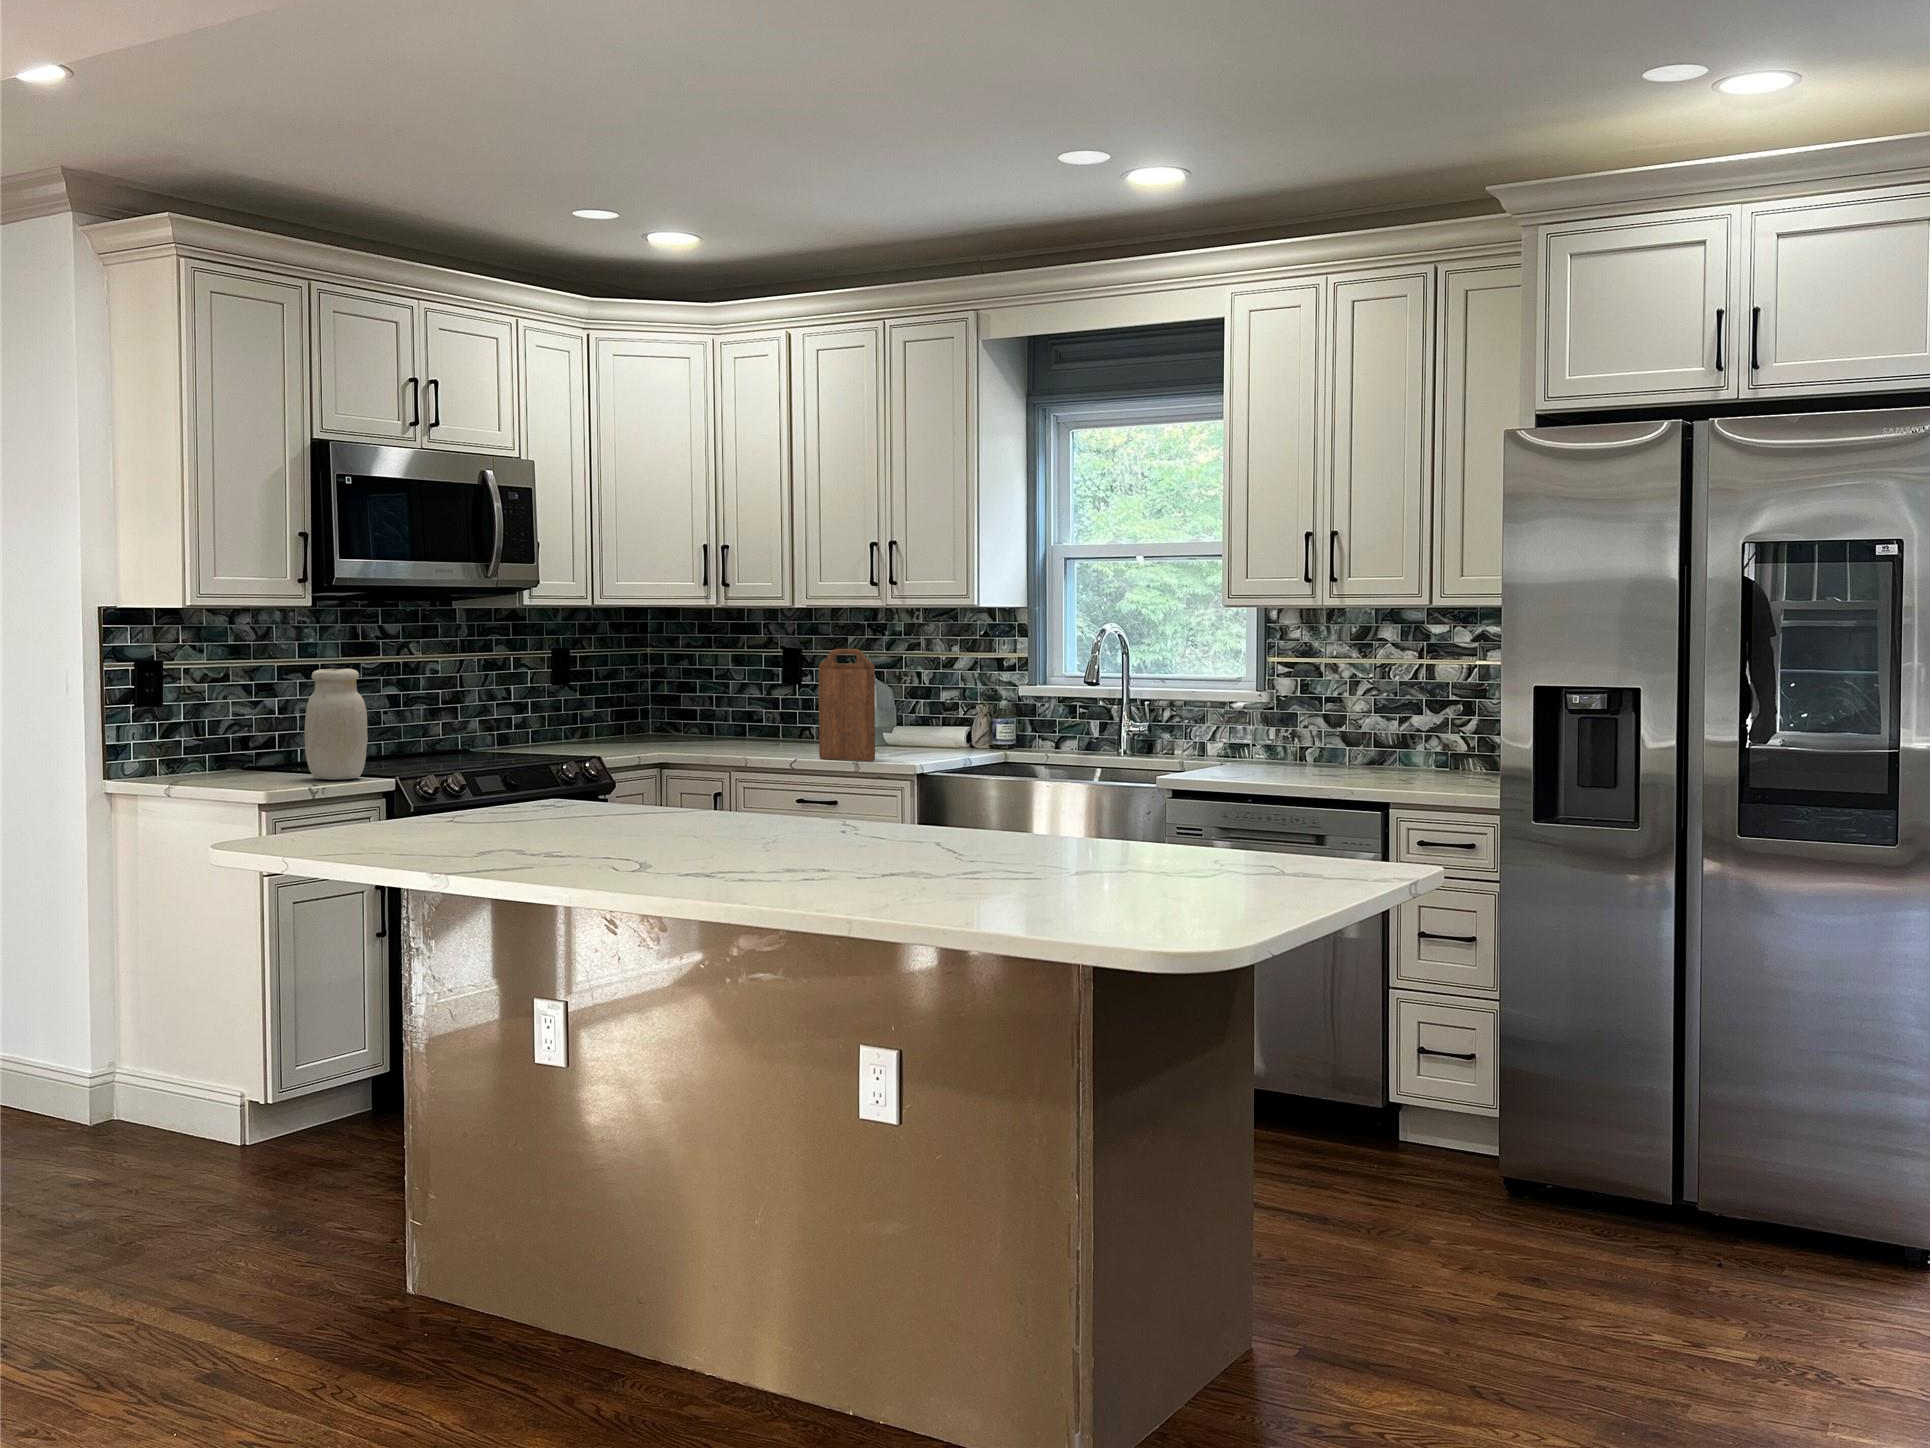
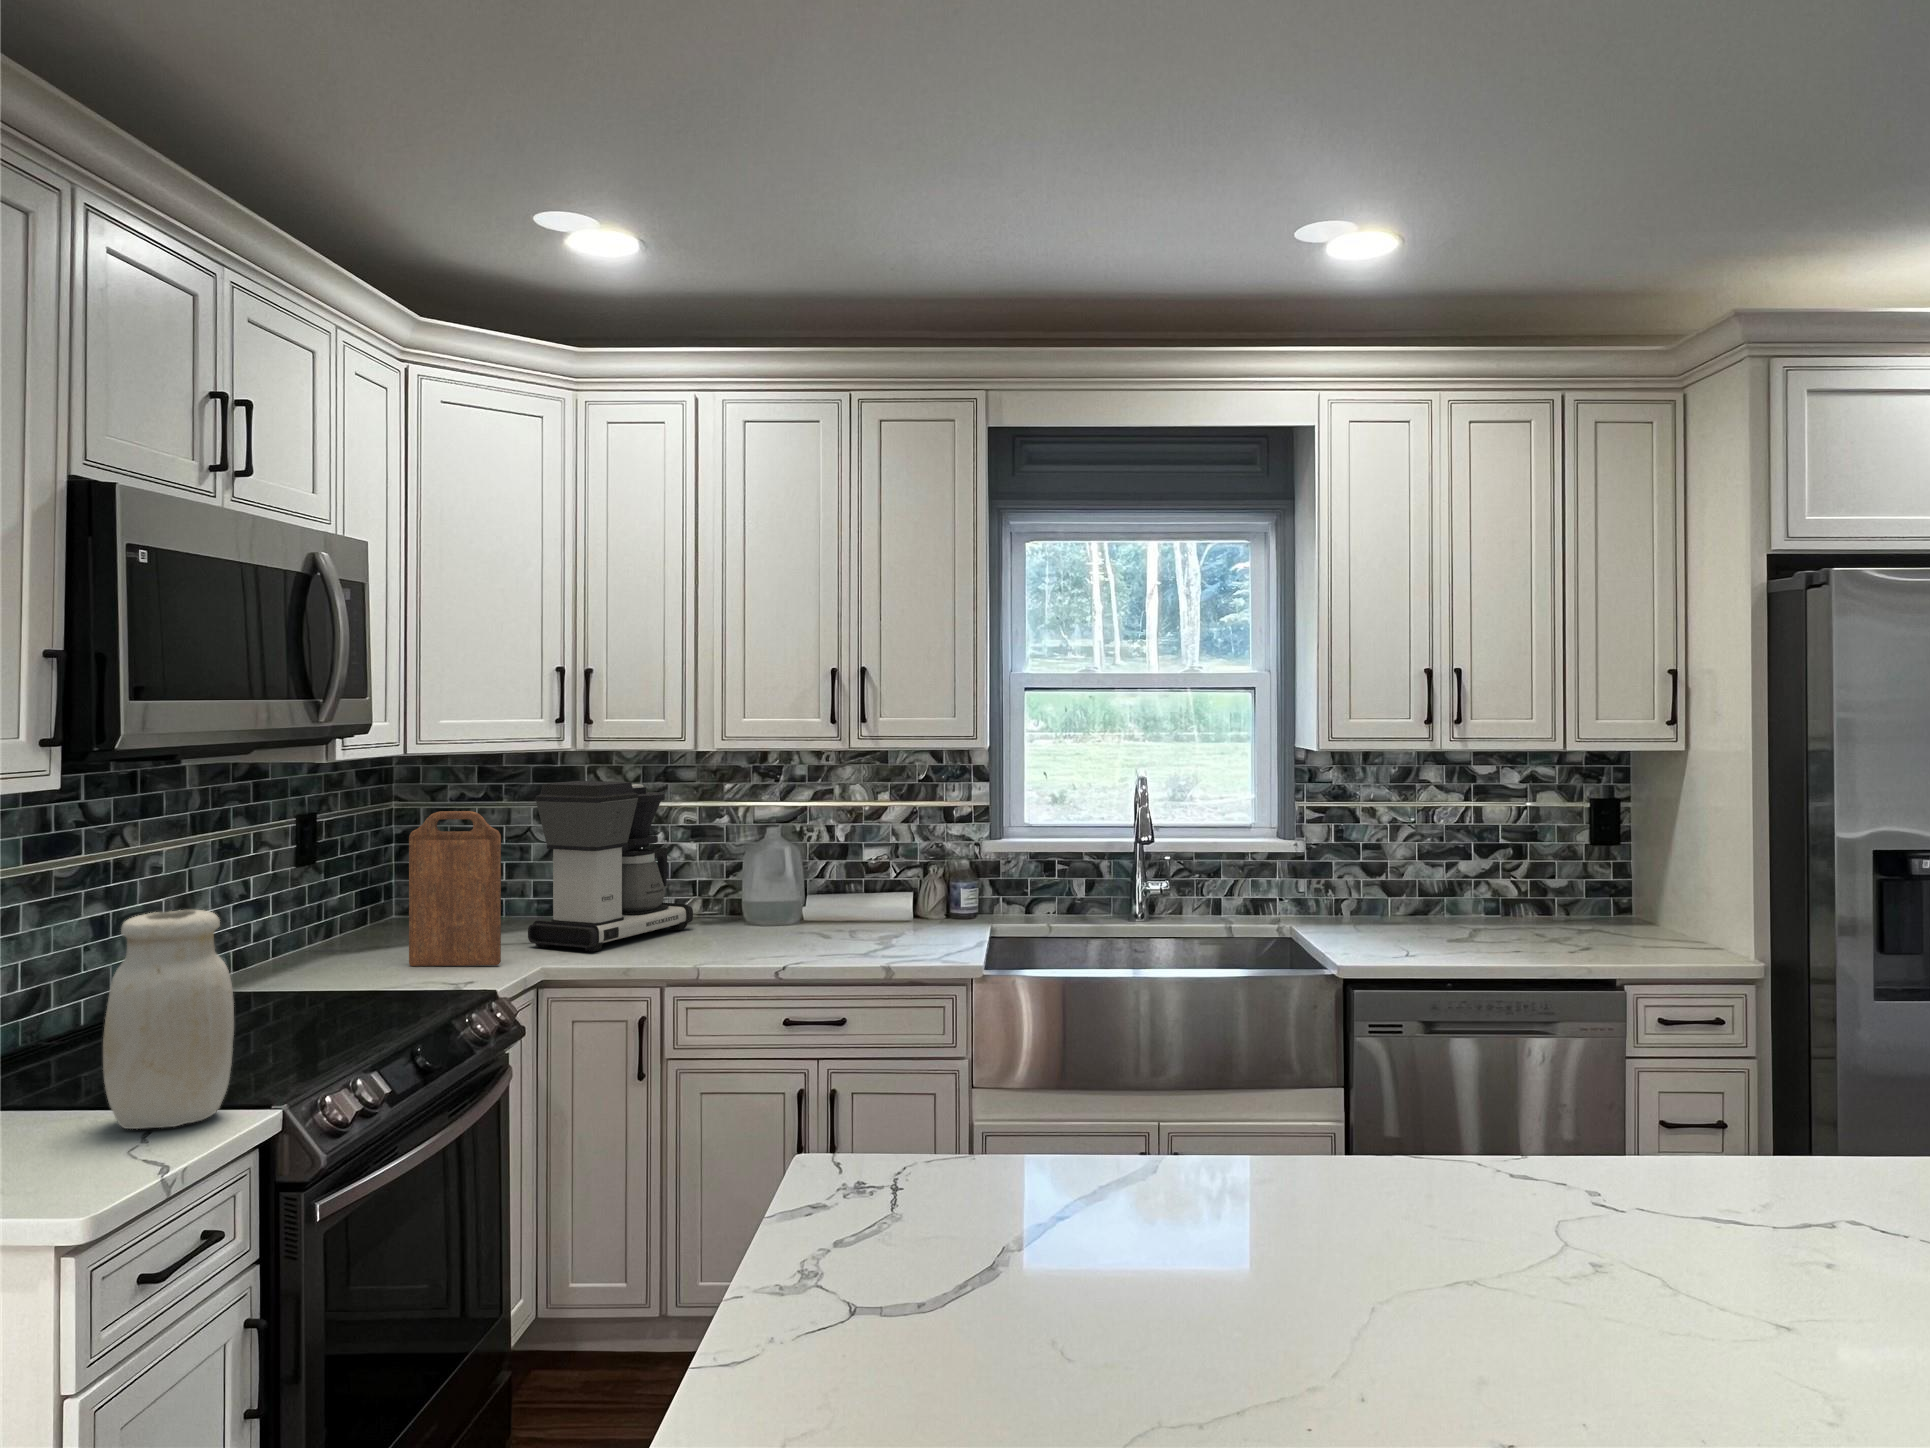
coffee maker: none [679,629,808,749] -> present [528,781,693,952]
cutting board: present [819,649,875,761] -> present [409,811,501,966]

